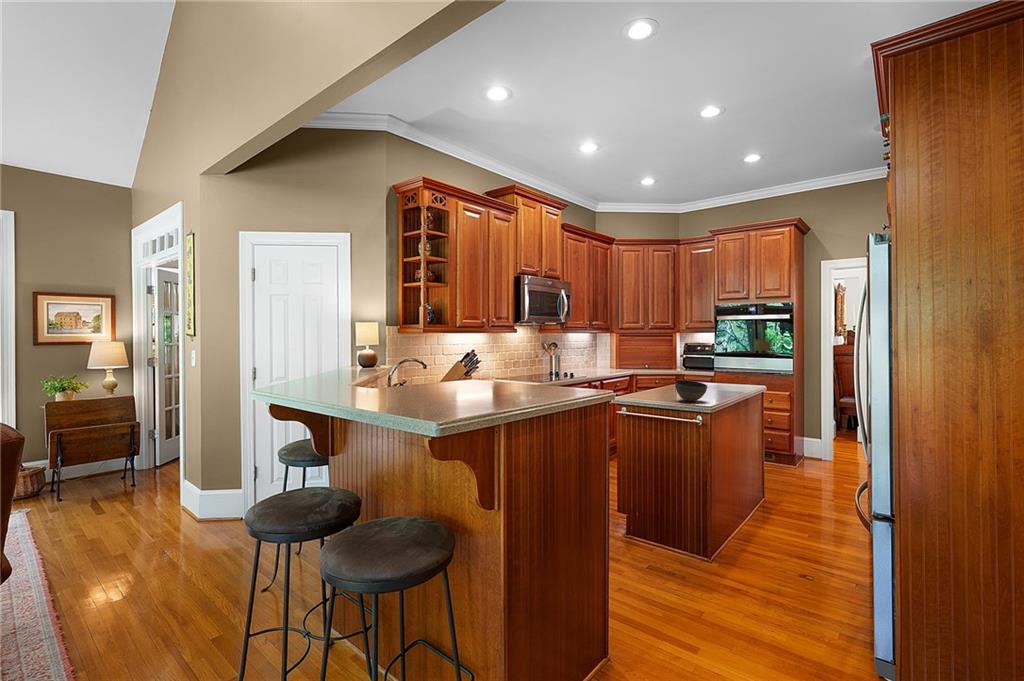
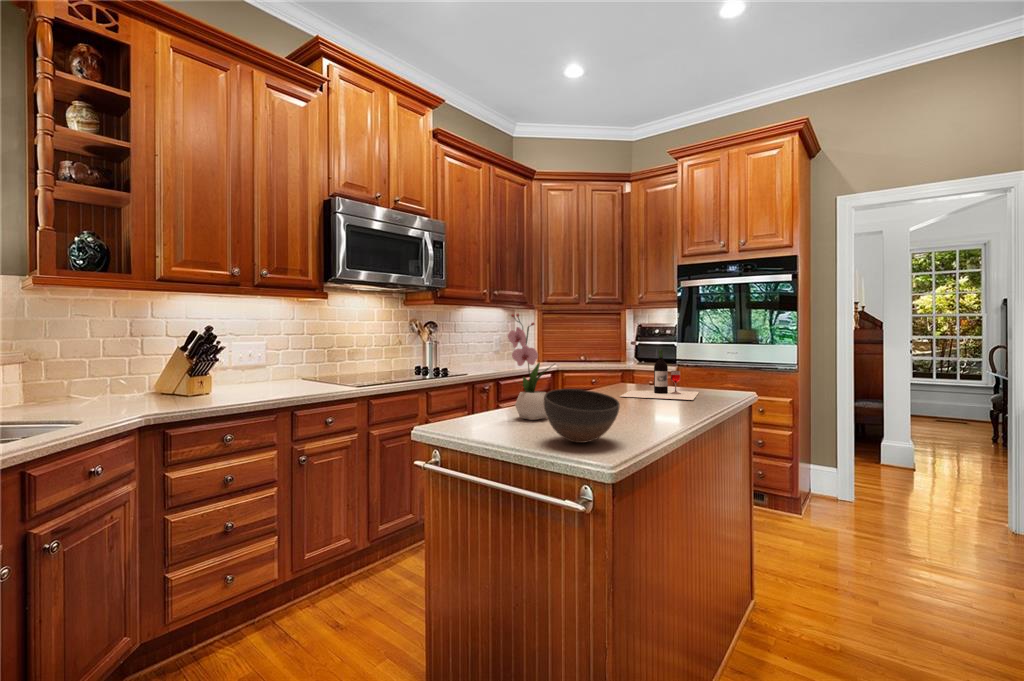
flower arrangement: none [649,347,670,395] -> present [508,314,551,420]
wine bottle: none [692,363,734,388] -> present [621,350,699,400]

